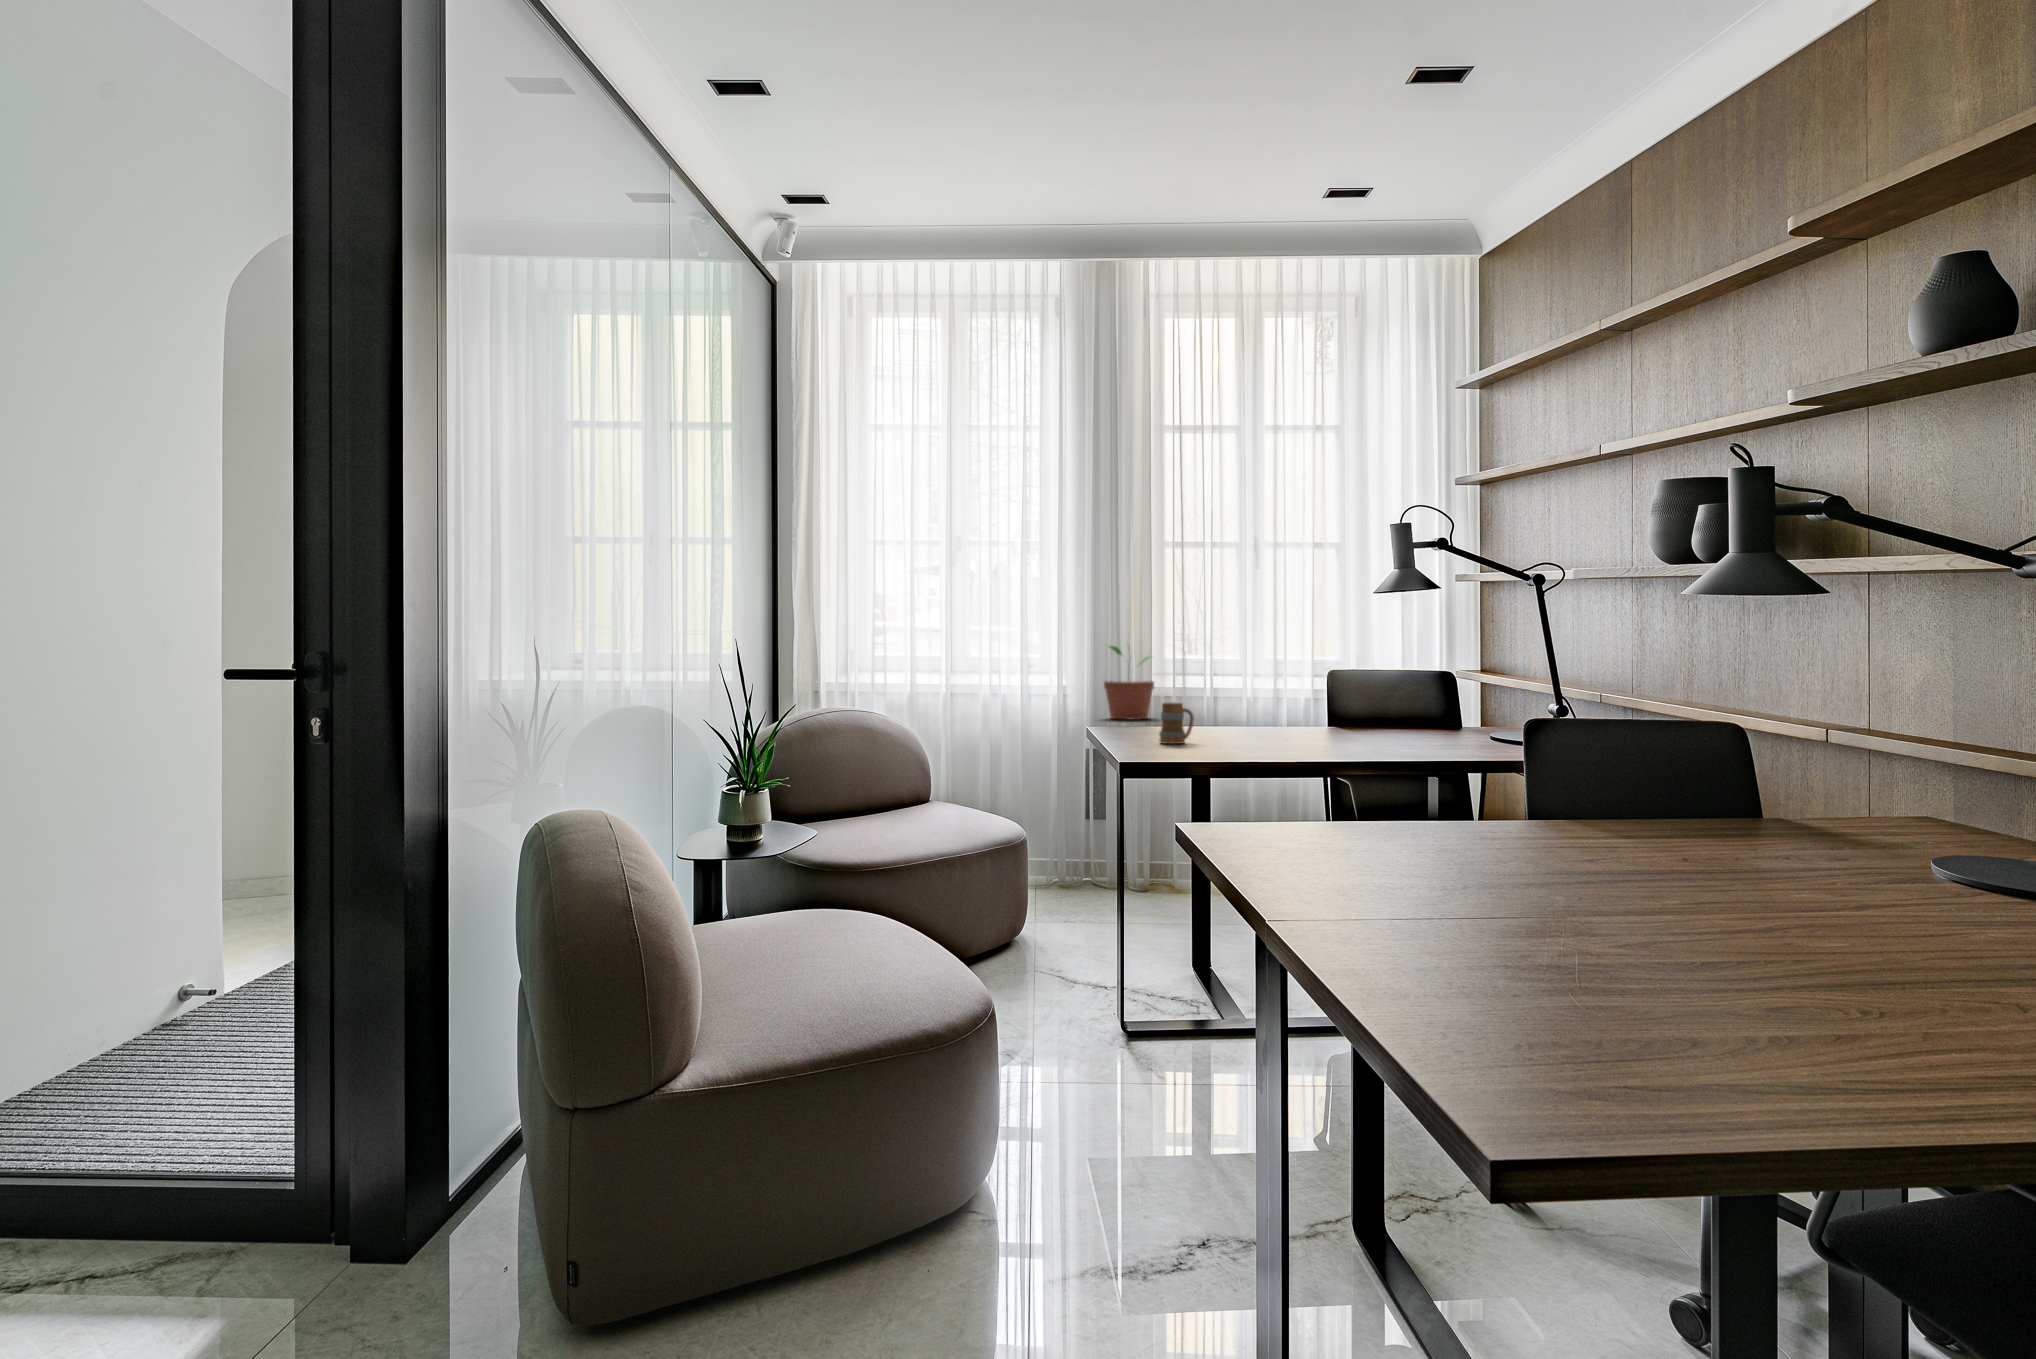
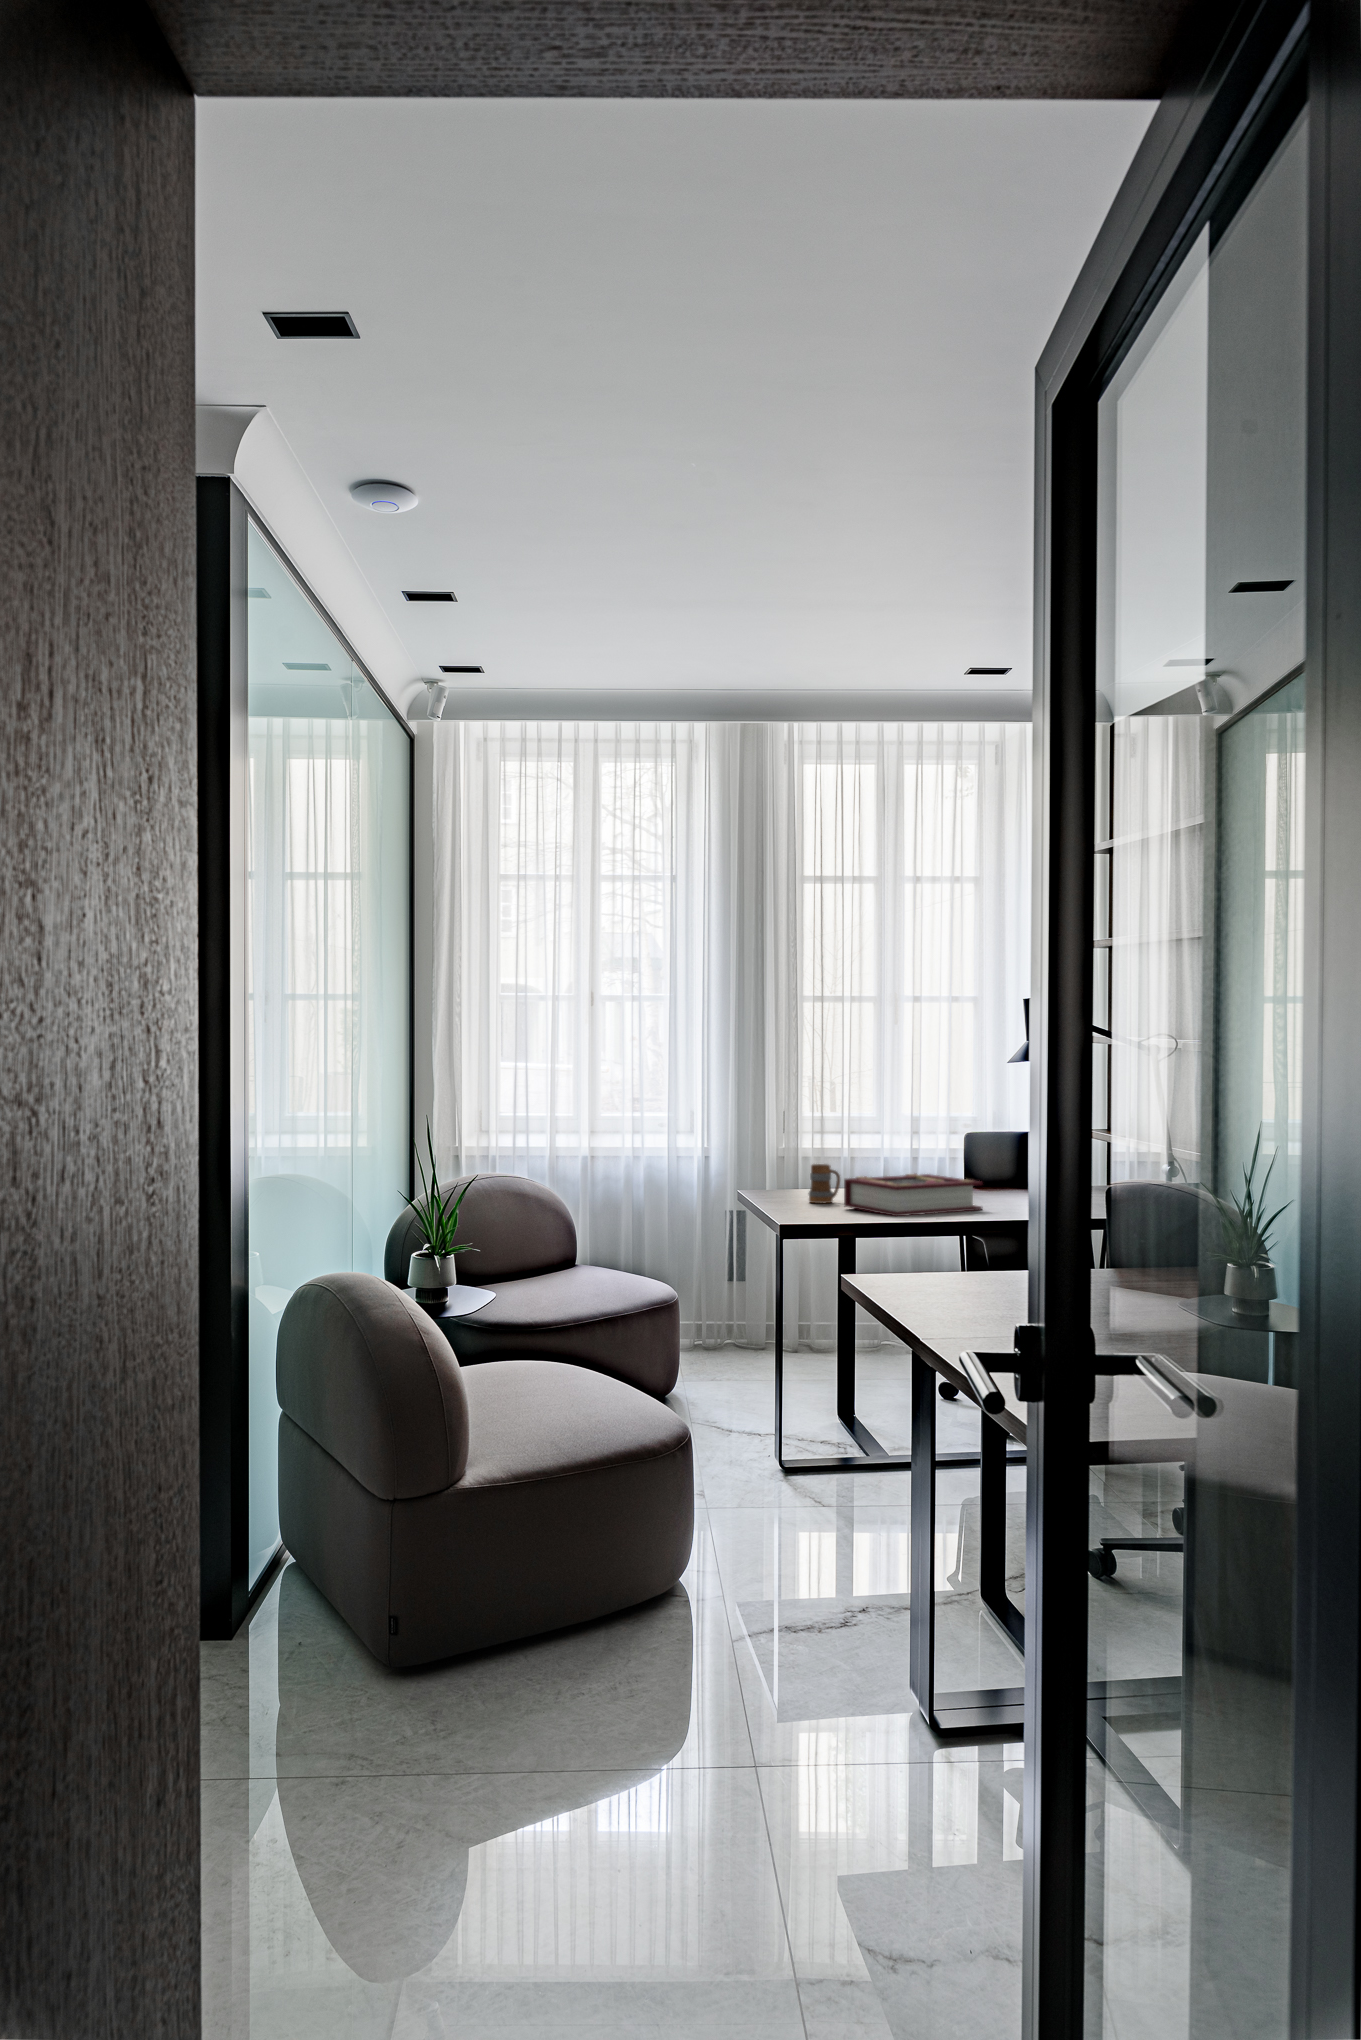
potted plant: present [1104,645,1154,720] -> none [746,1090,797,1177]
book: none [1196,713,1350,758] -> present [844,1174,982,1216]

